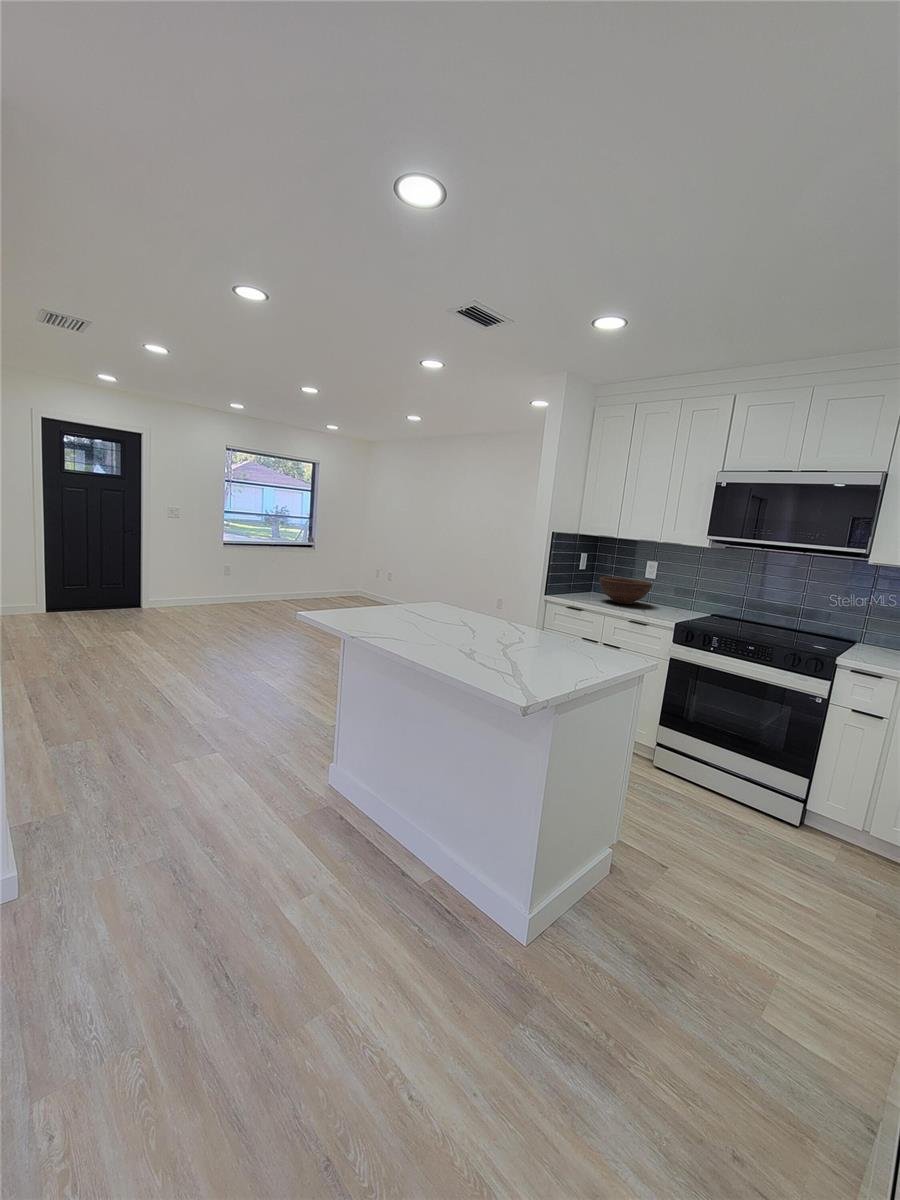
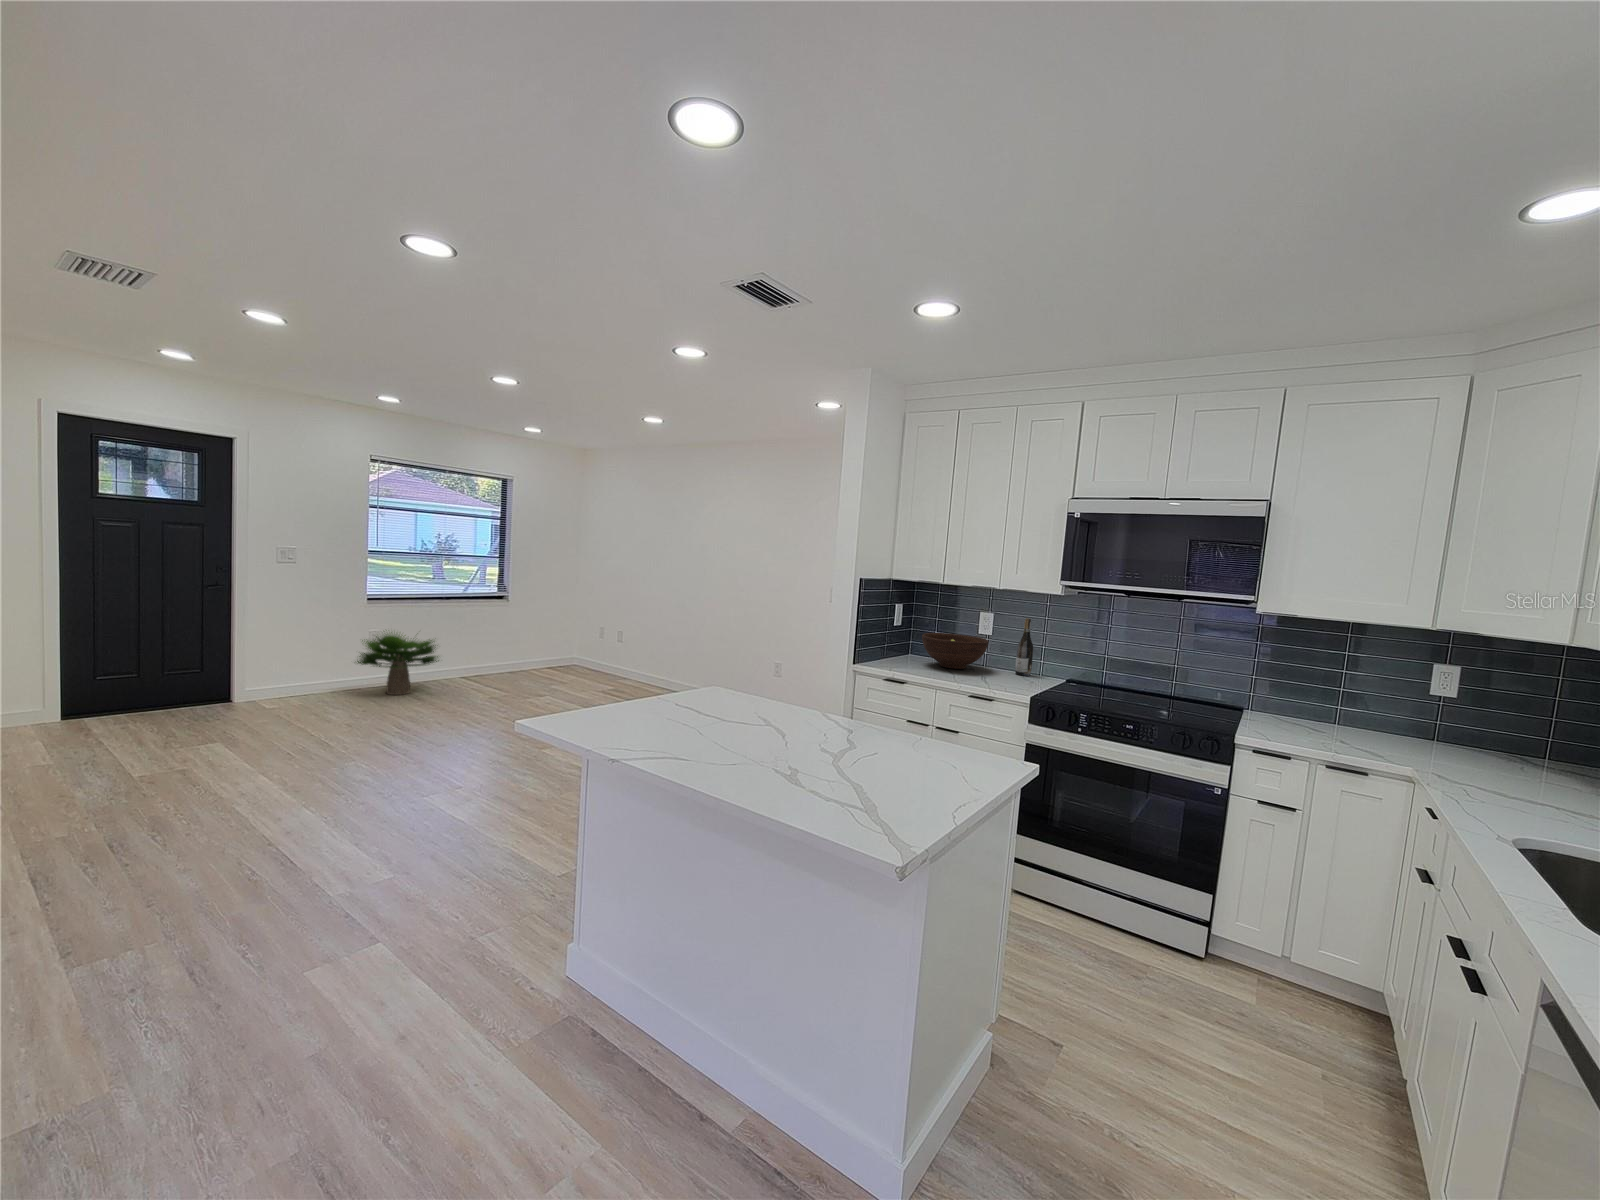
potted plant: none [213,566,272,611] -> present [357,632,439,695]
wine bottle: none [672,567,688,612] -> present [1015,618,1033,676]

